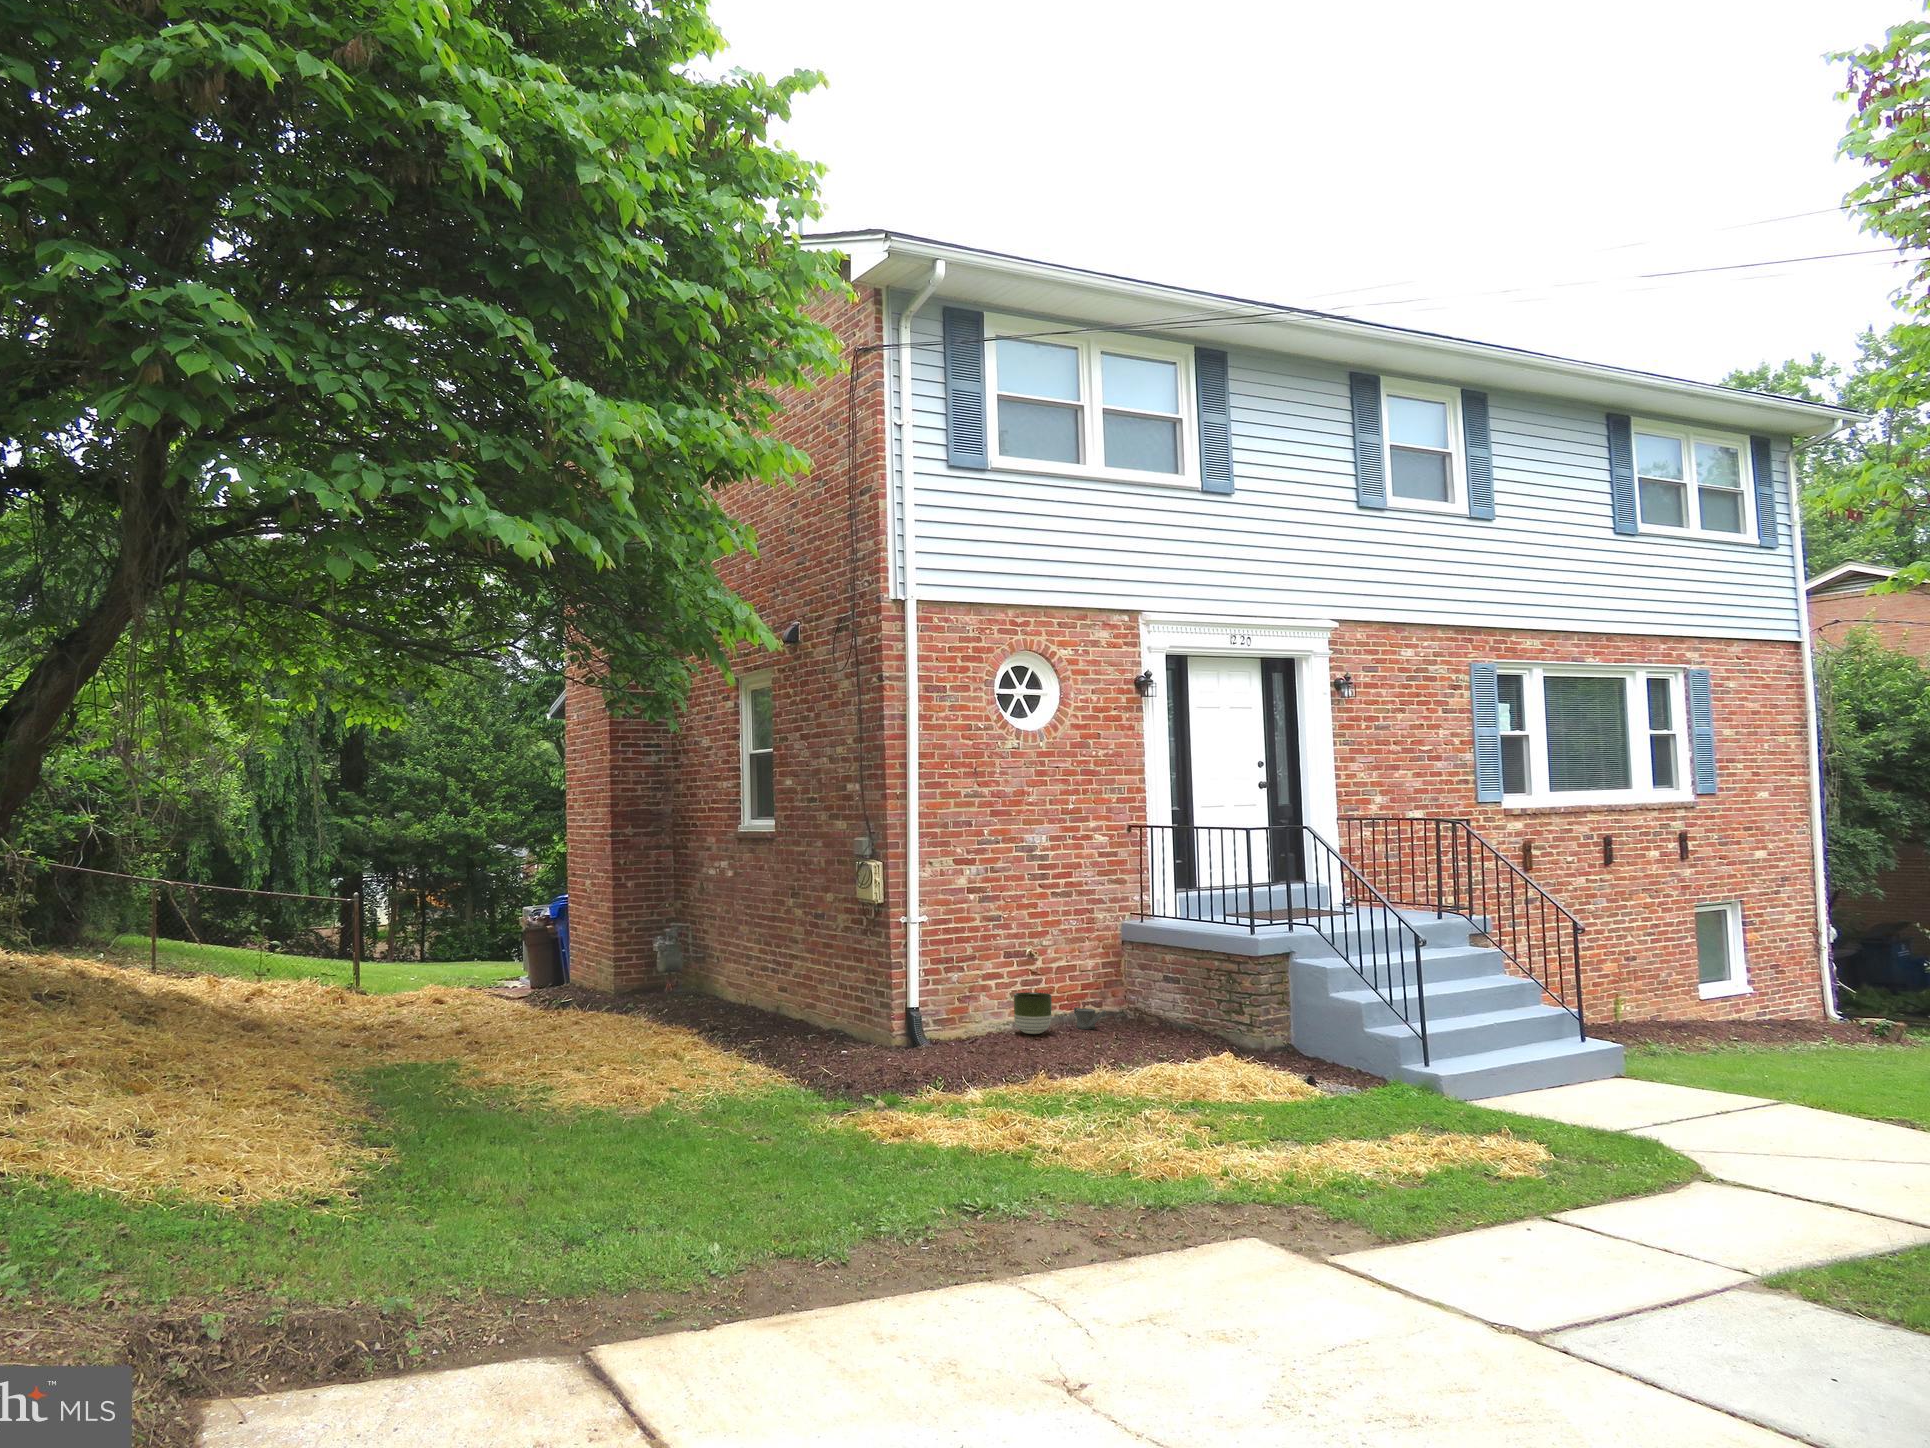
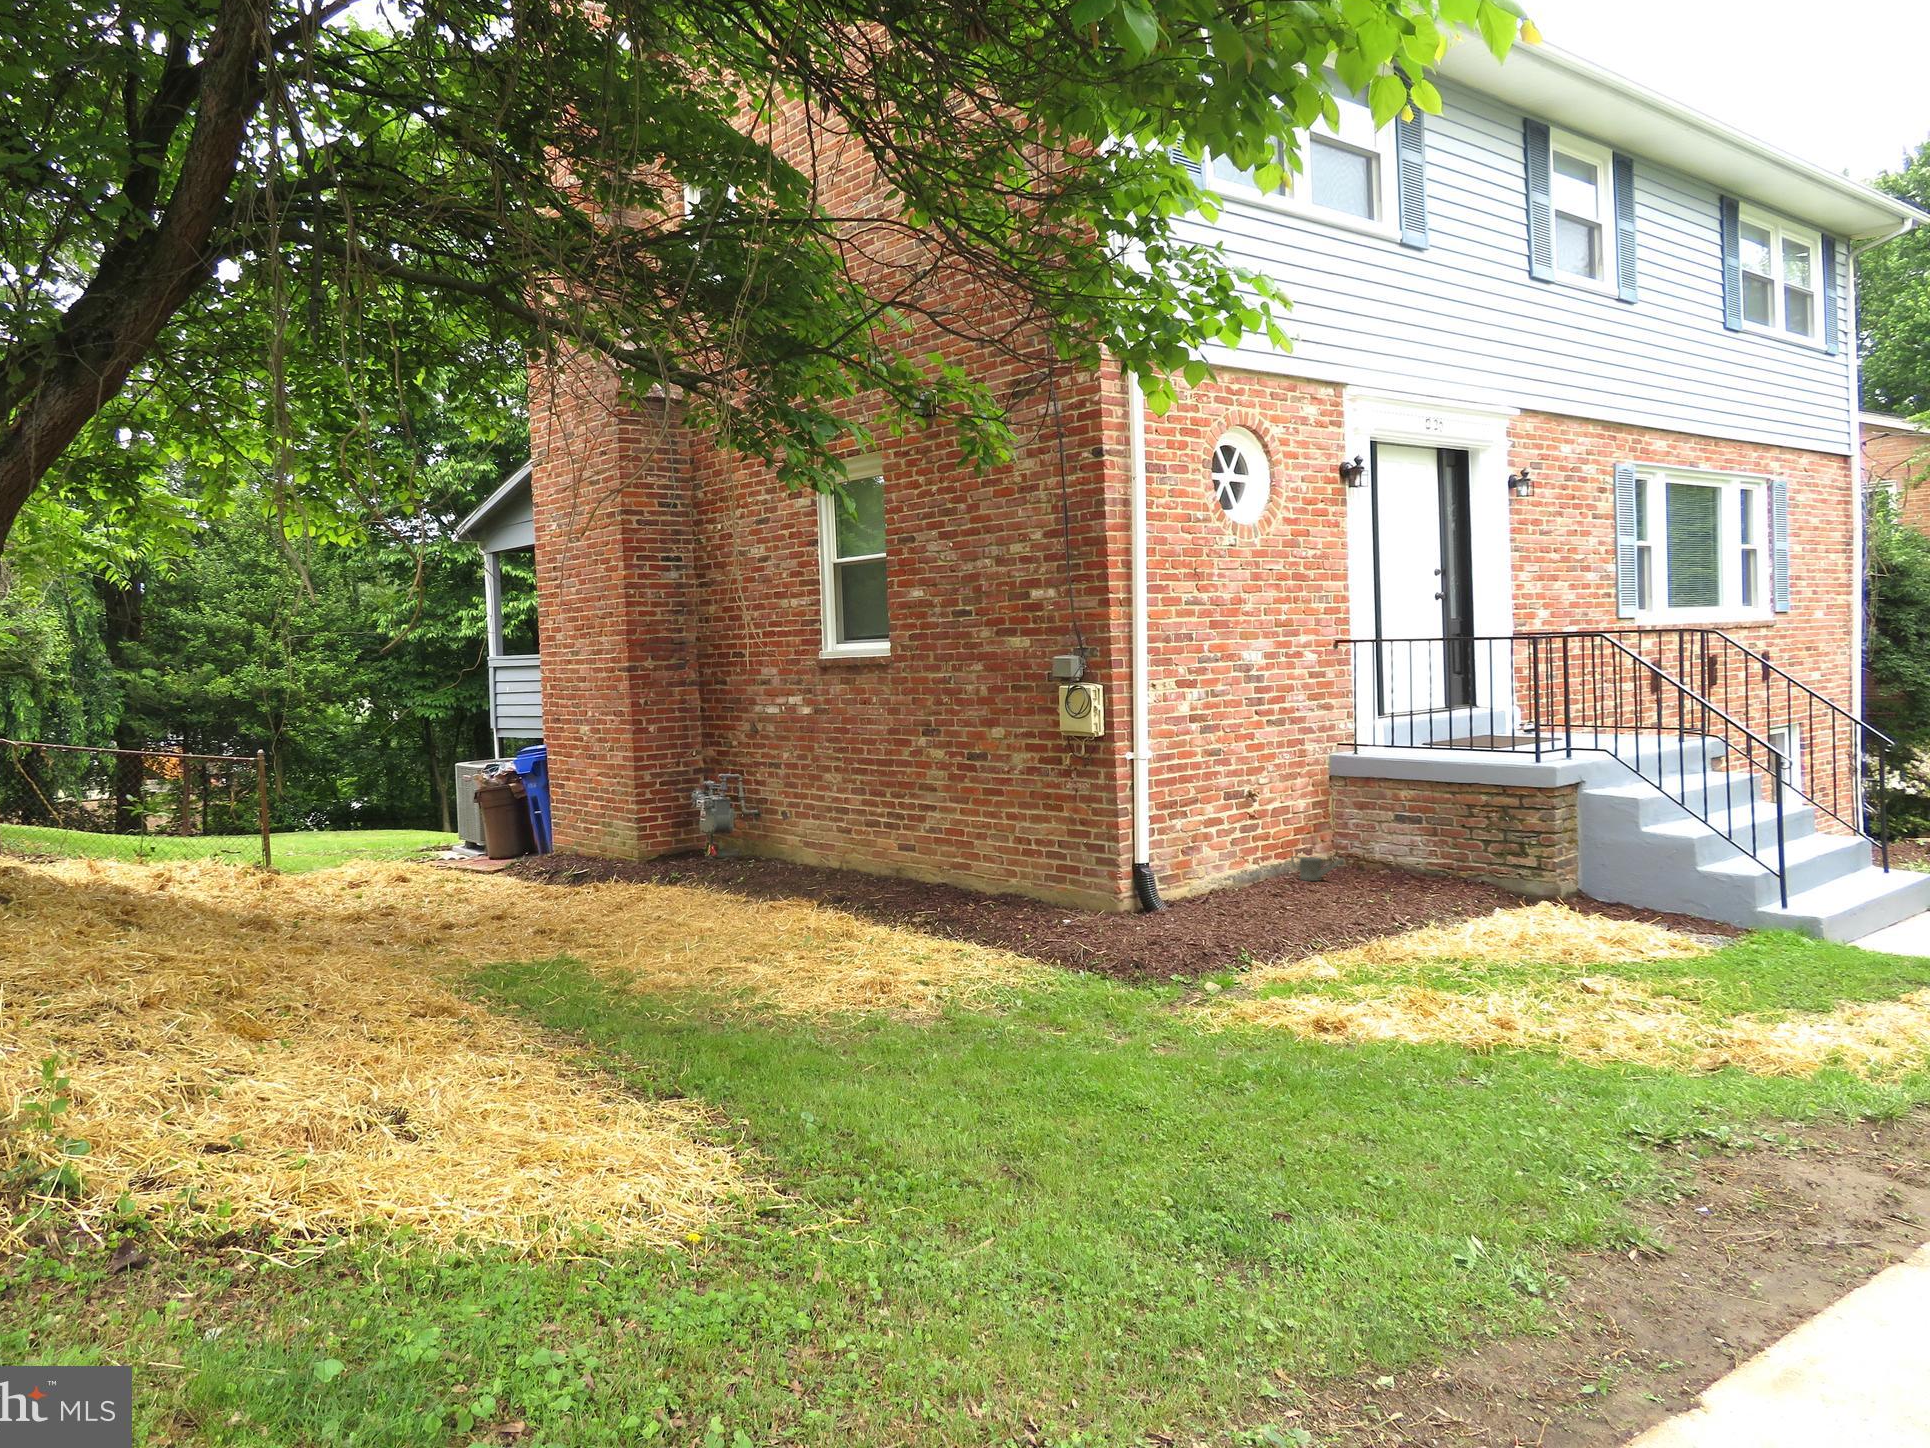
planter: present [1014,992,1052,1034] -> none [1240,840,1287,890]

